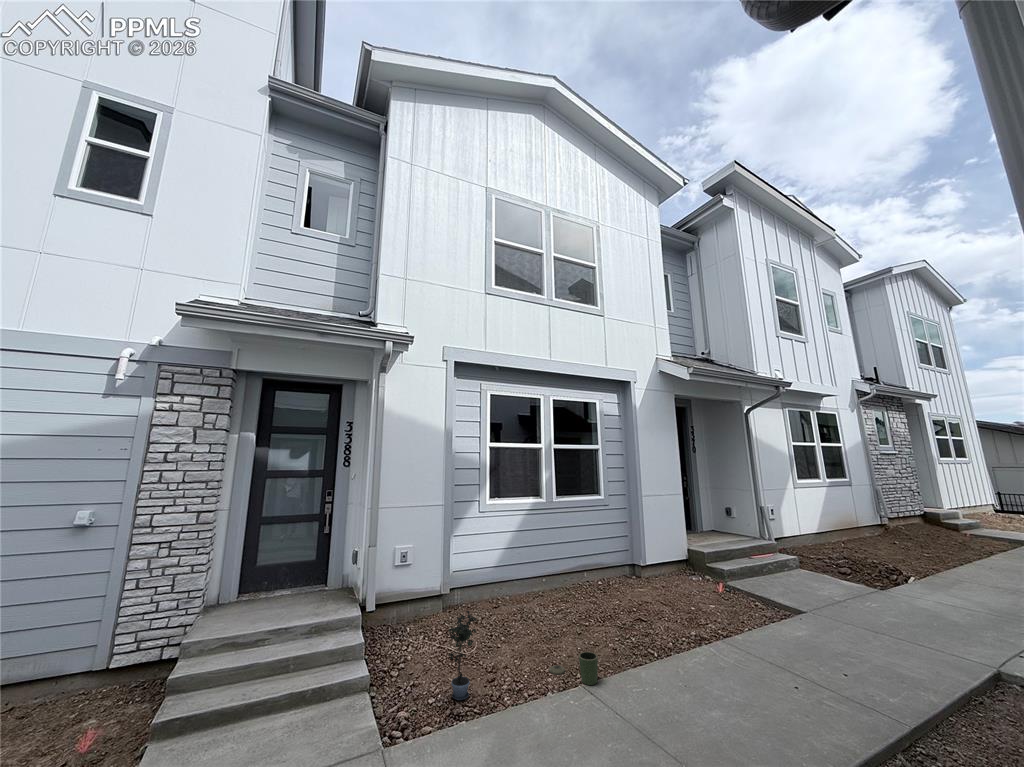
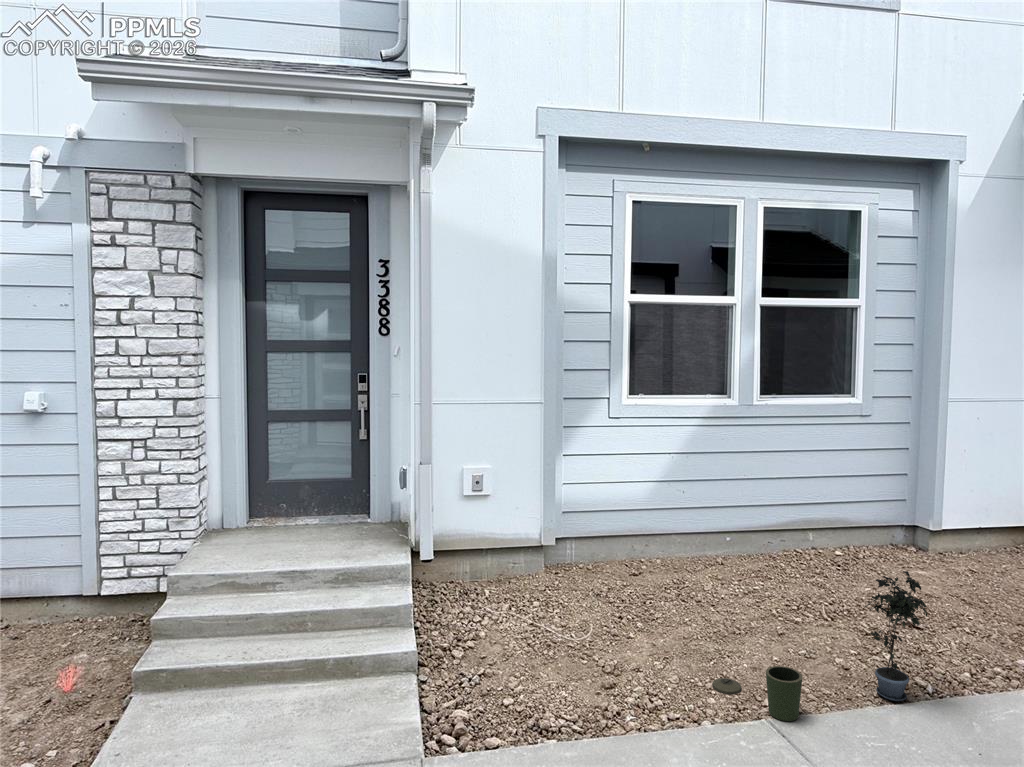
potted plant: present [446,611,477,700] -> present [865,571,927,702]

